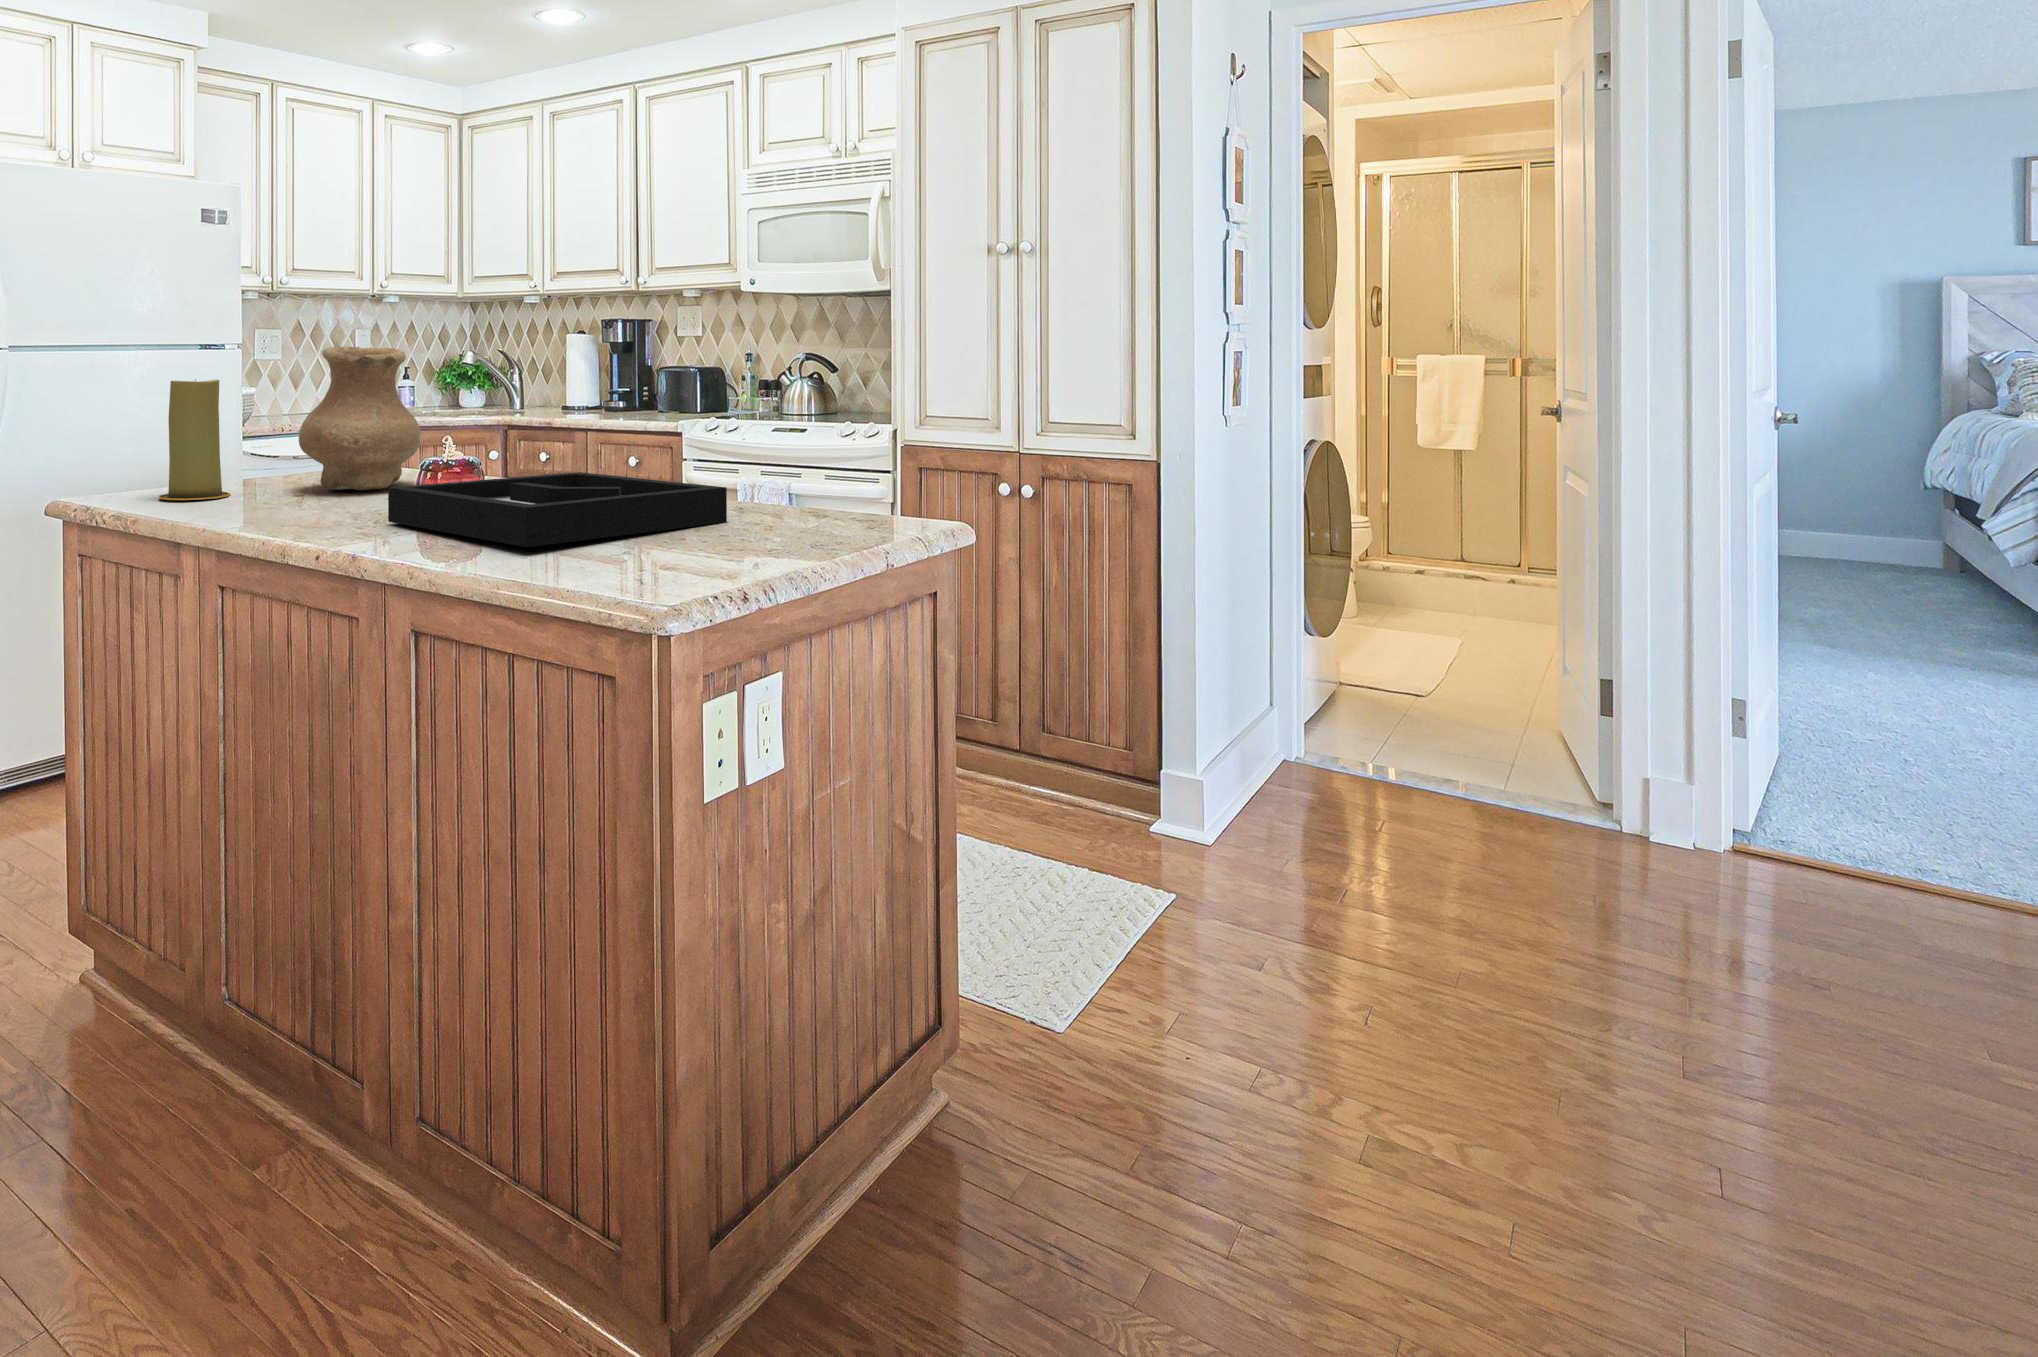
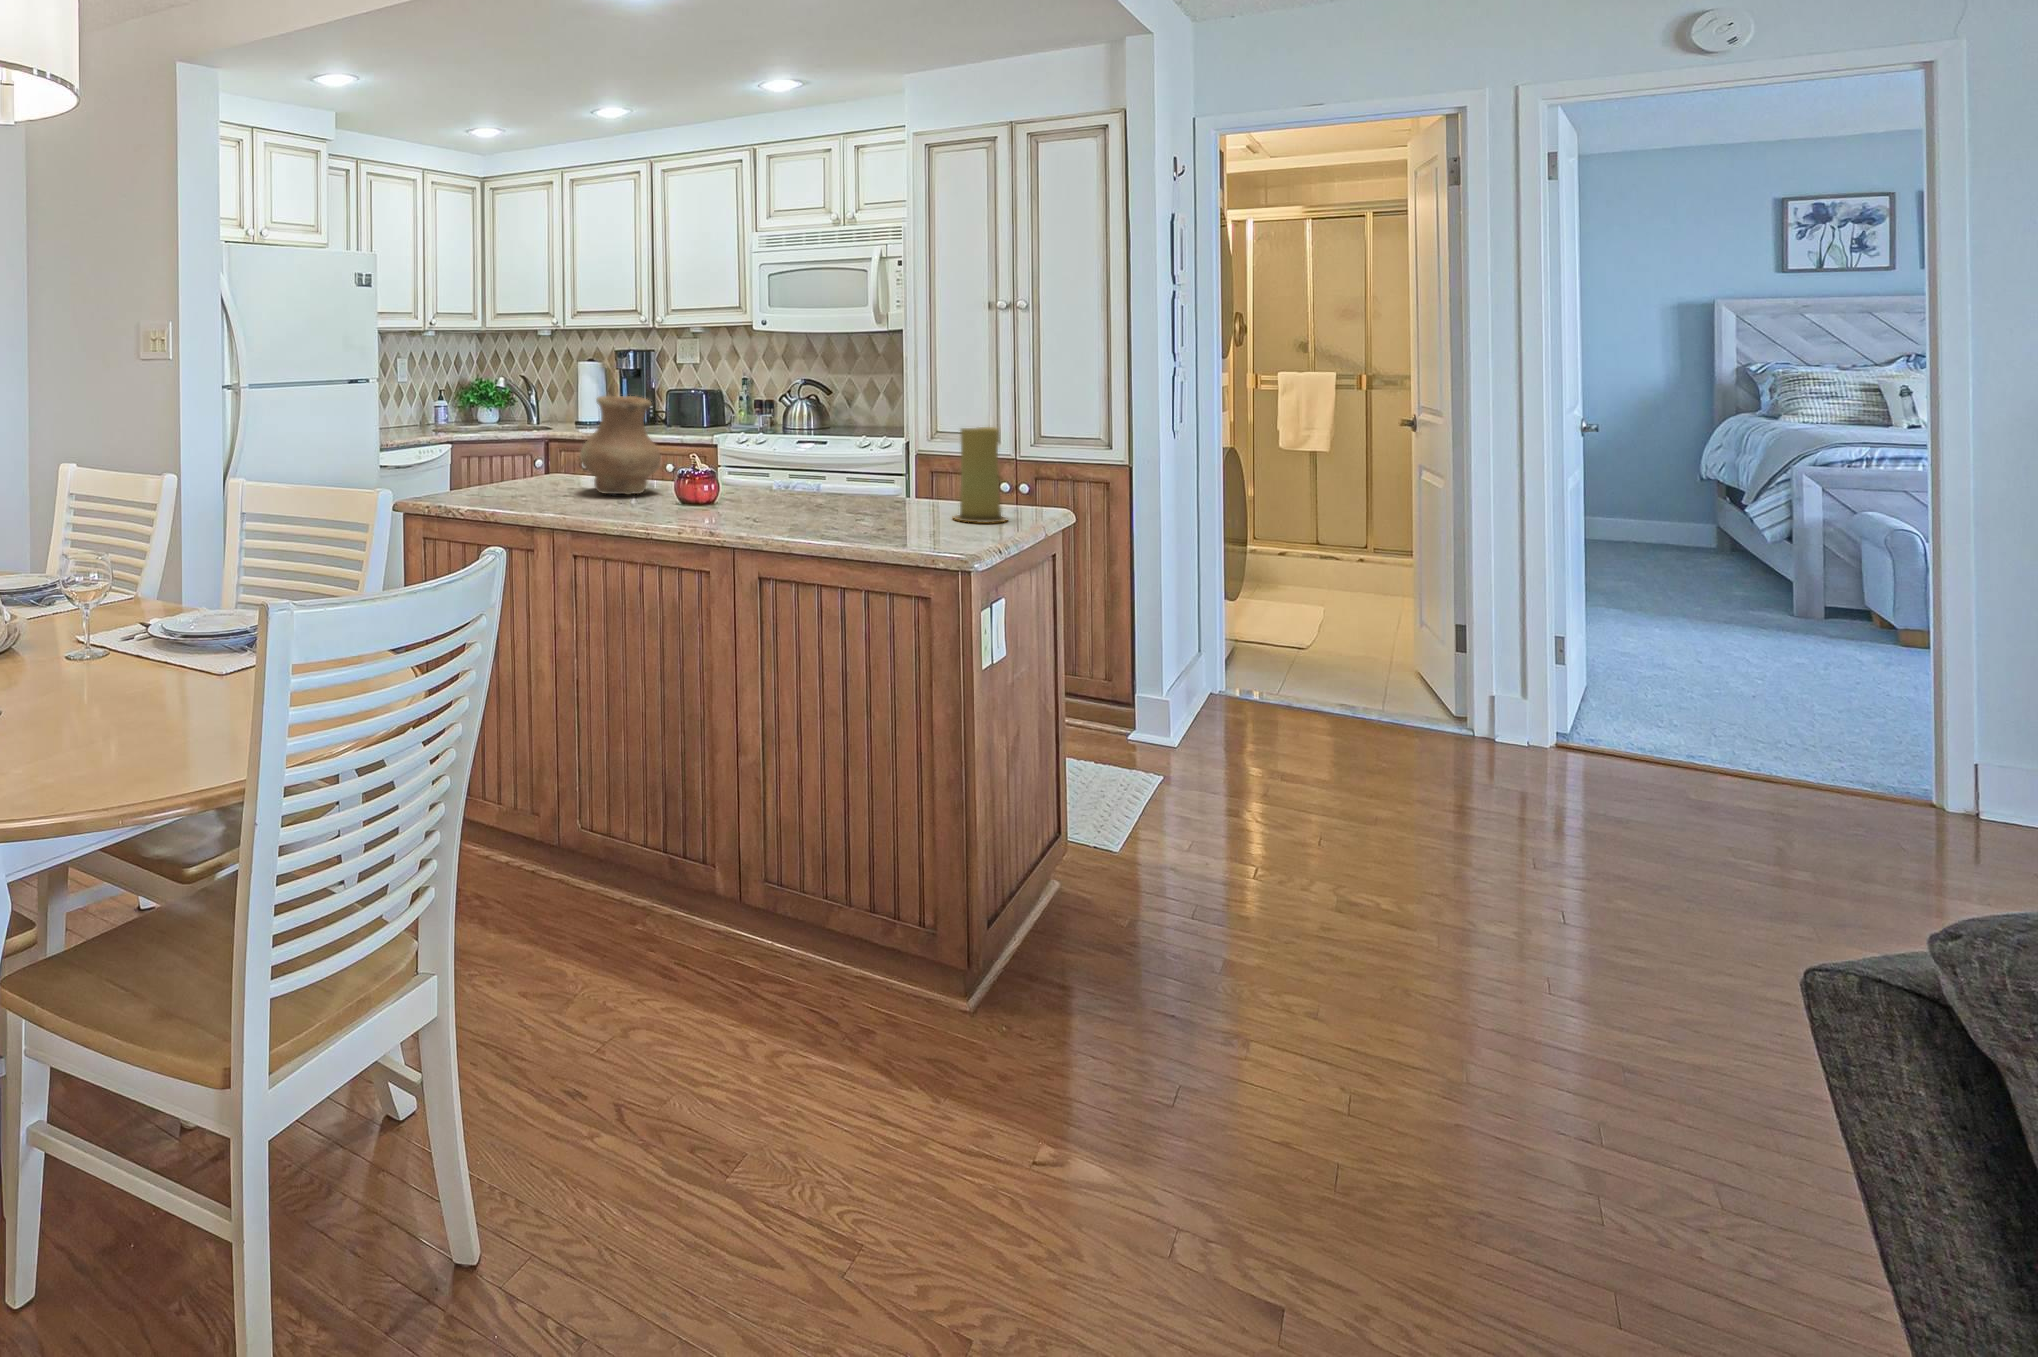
candle: present [159,380,231,500] -> present [954,427,1007,523]
decorative tray: present [388,472,727,547] -> none [699,481,921,530]

